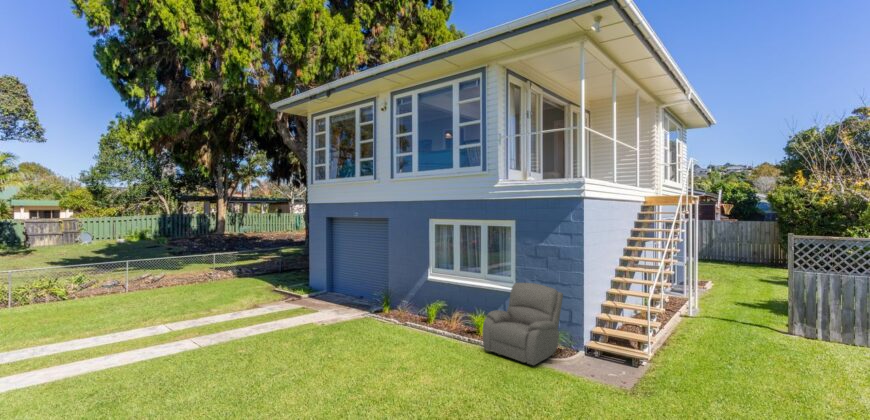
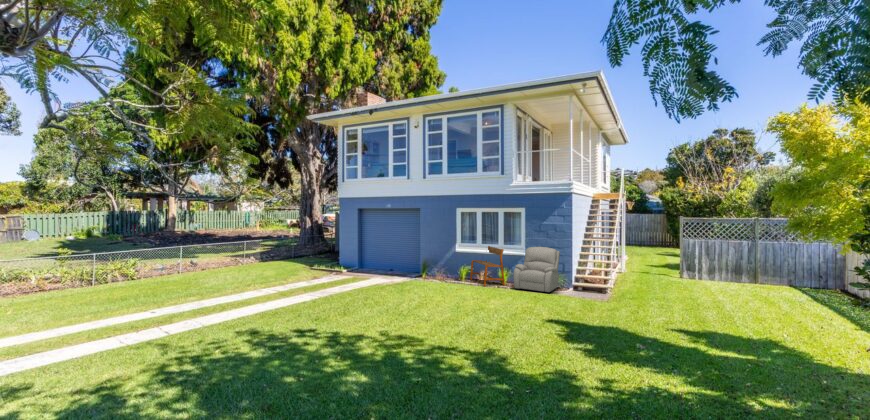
bench: none [439,274,479,341] -> present [470,246,505,287]

